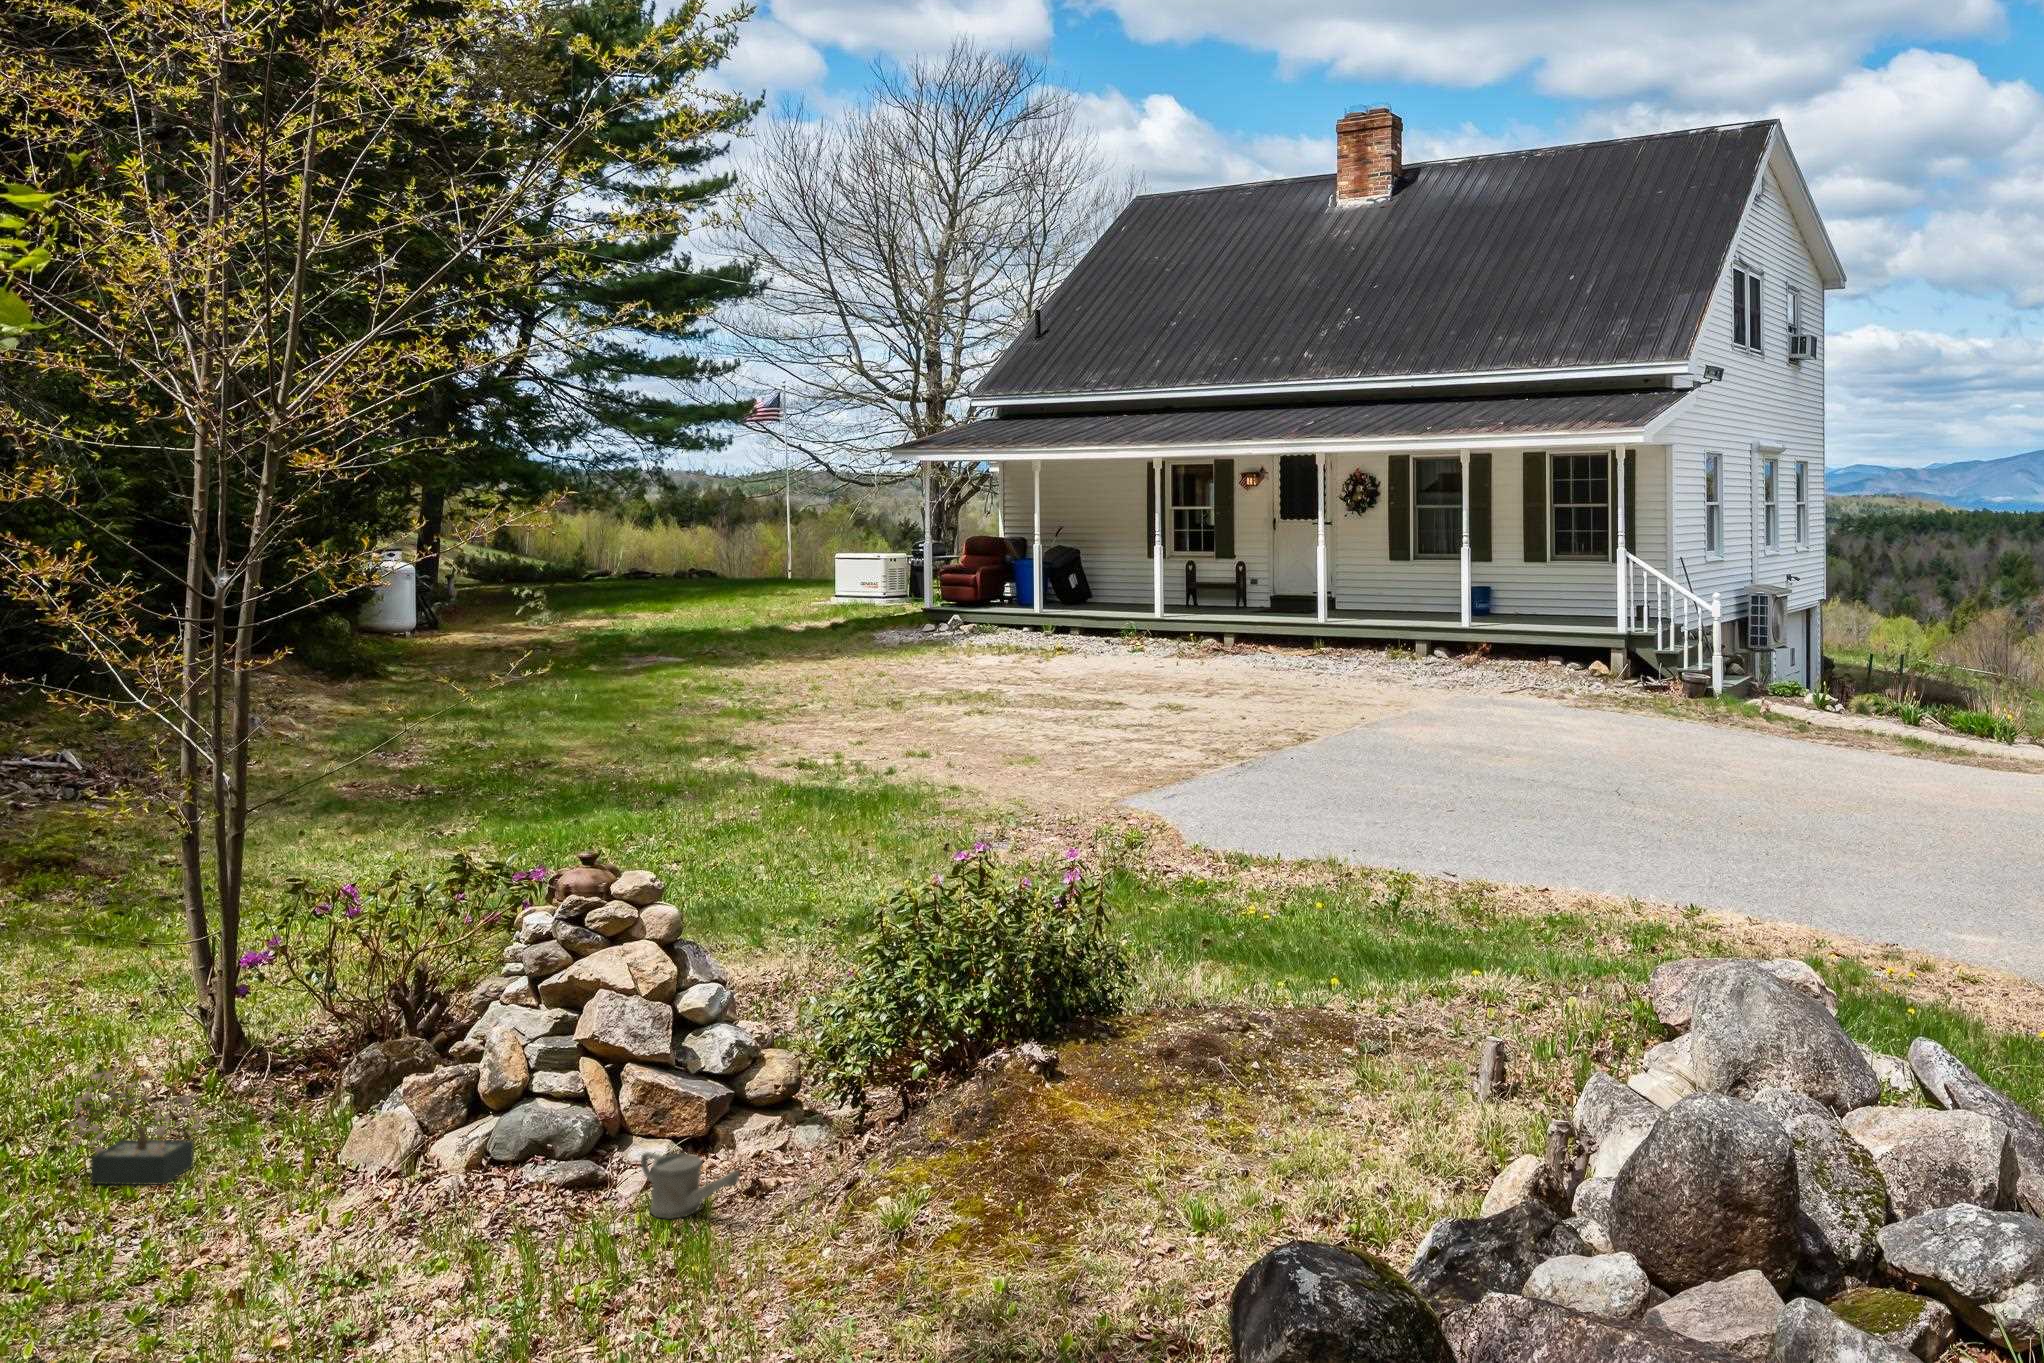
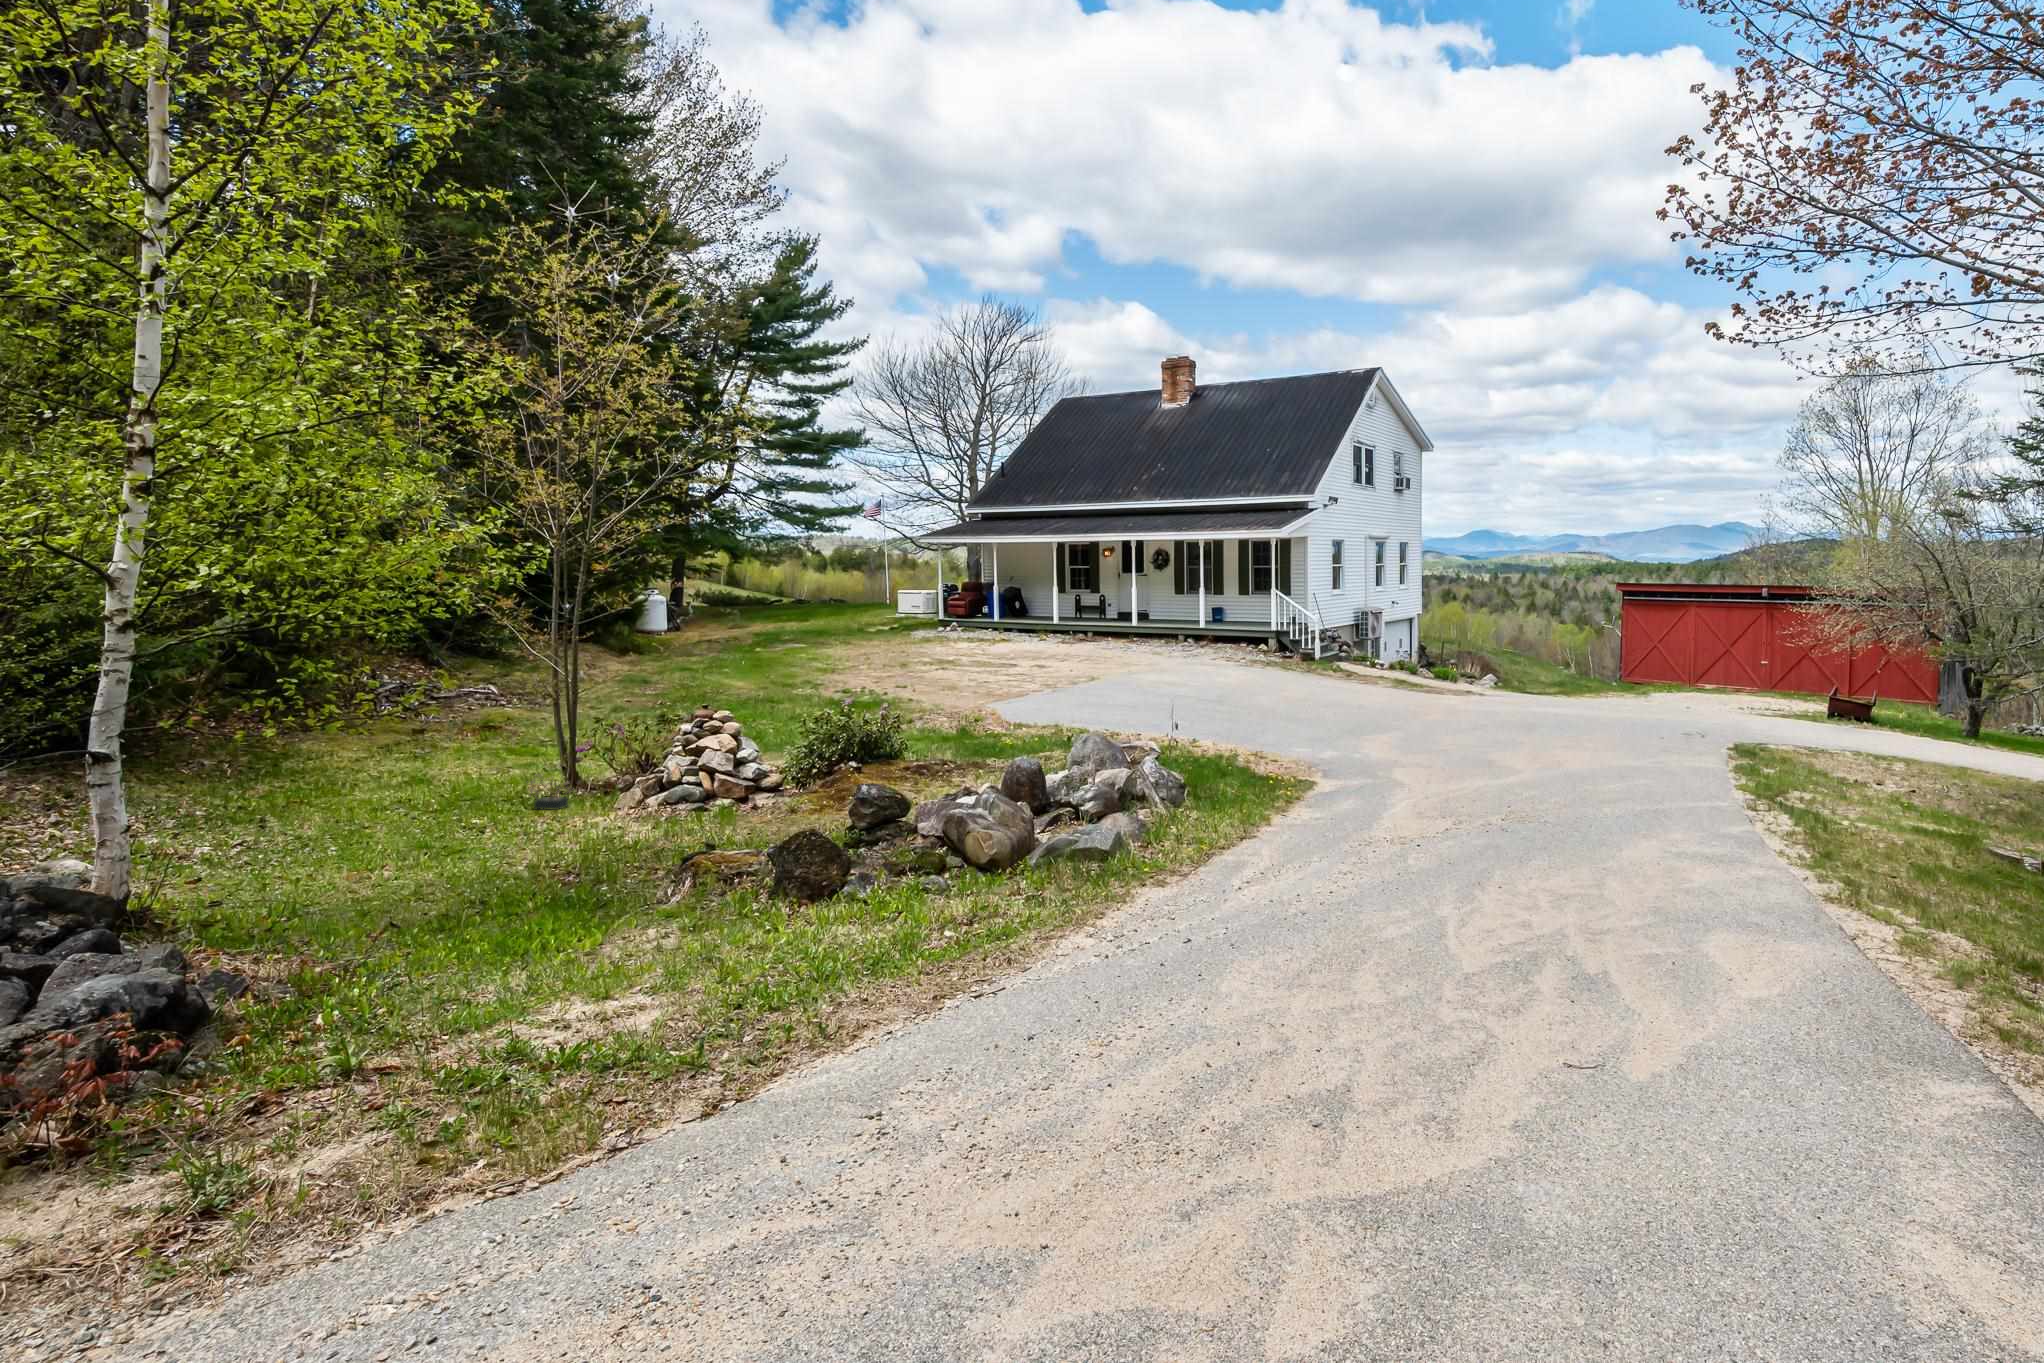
watering can: present [641,1152,739,1219] -> none [715,797,745,816]

